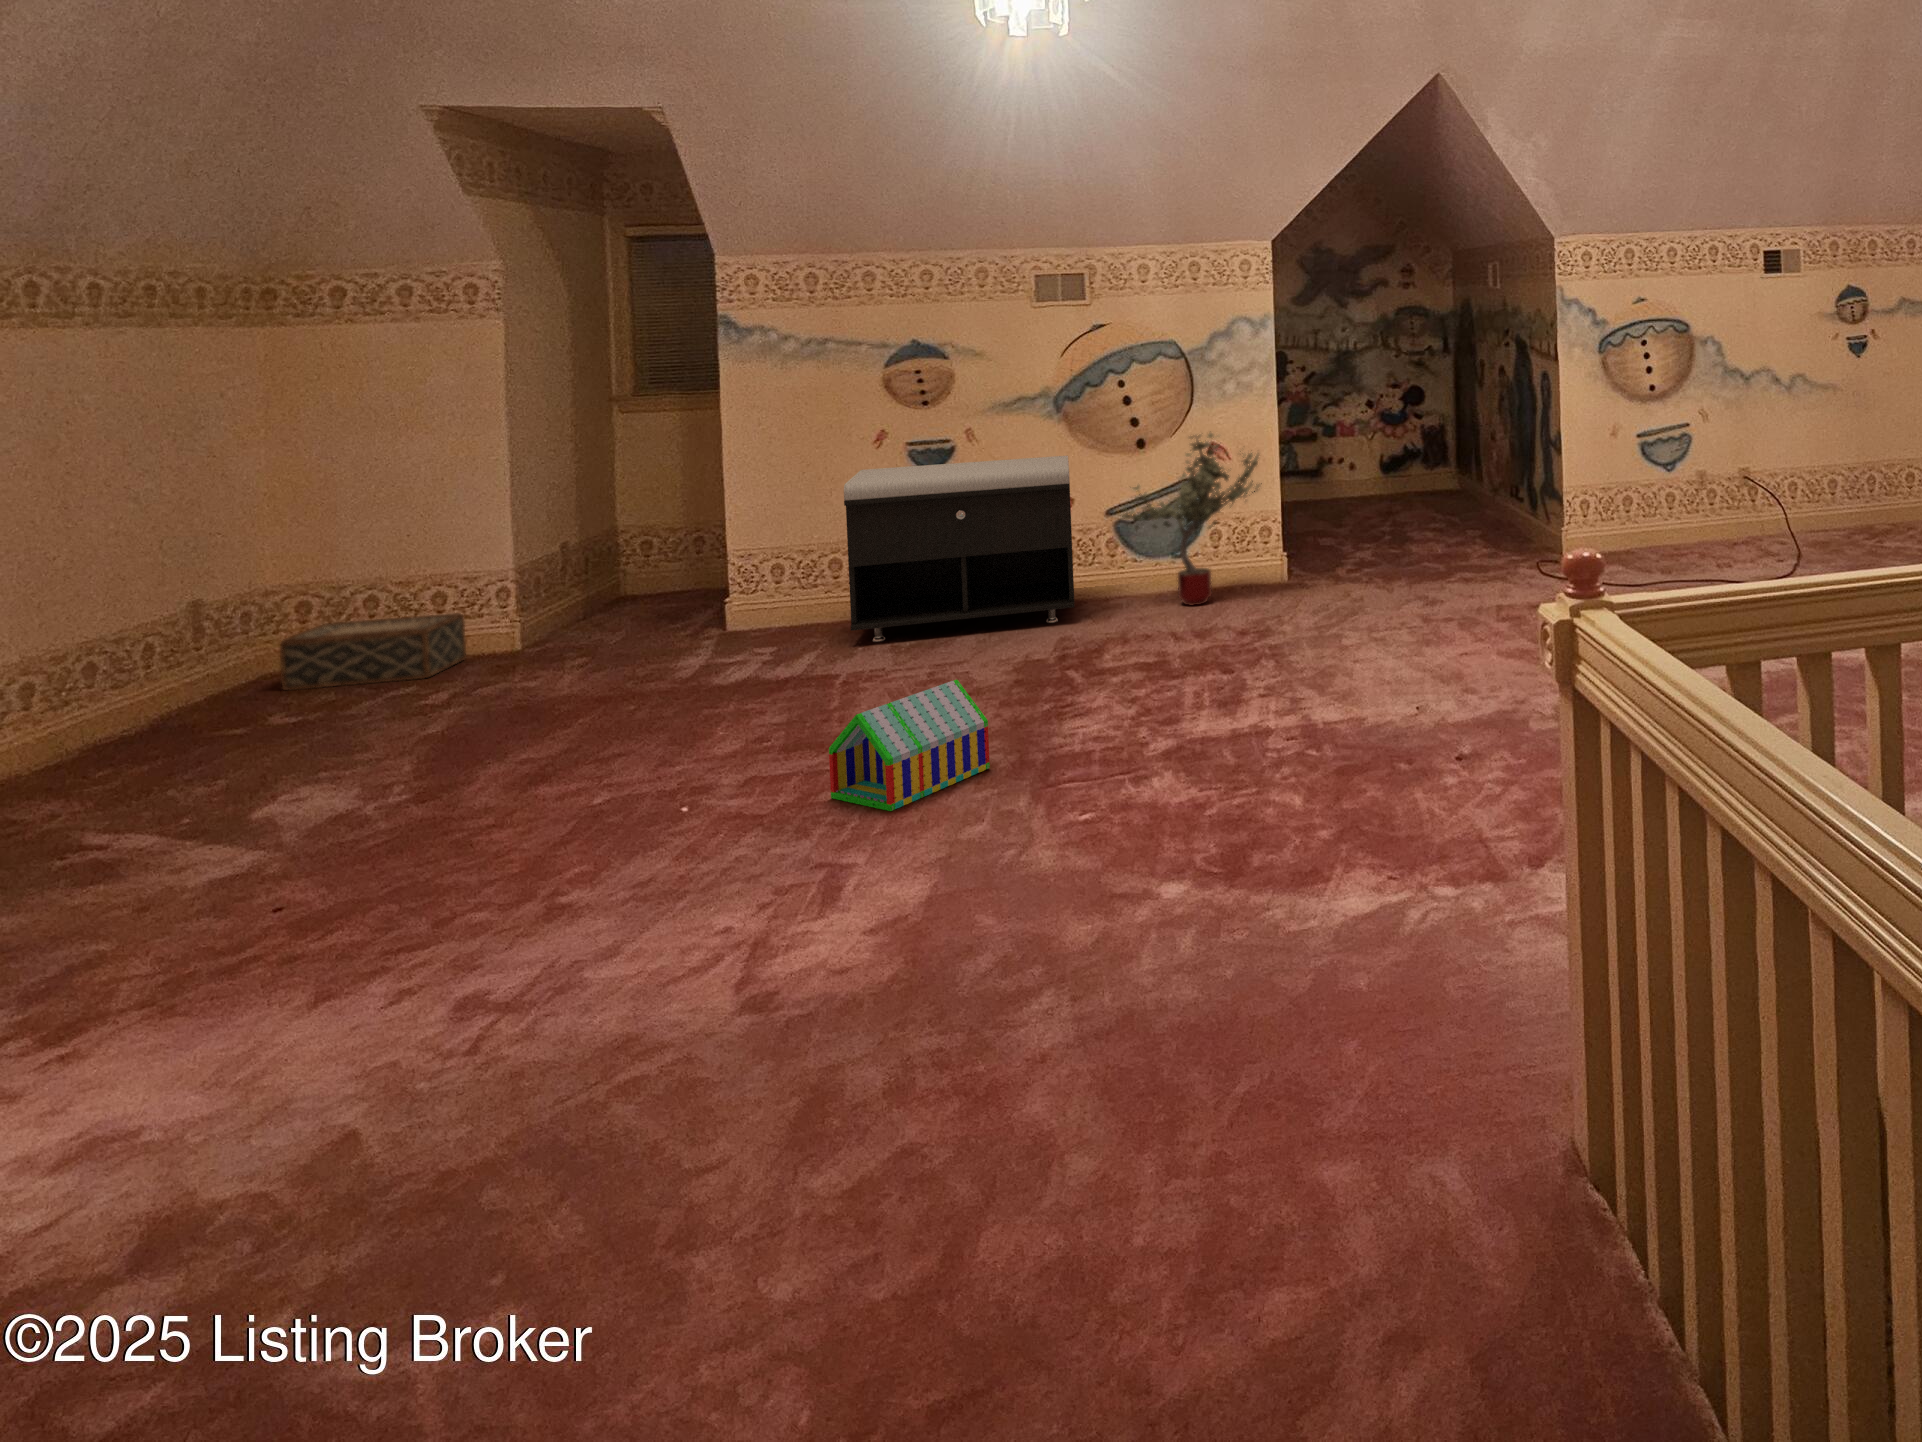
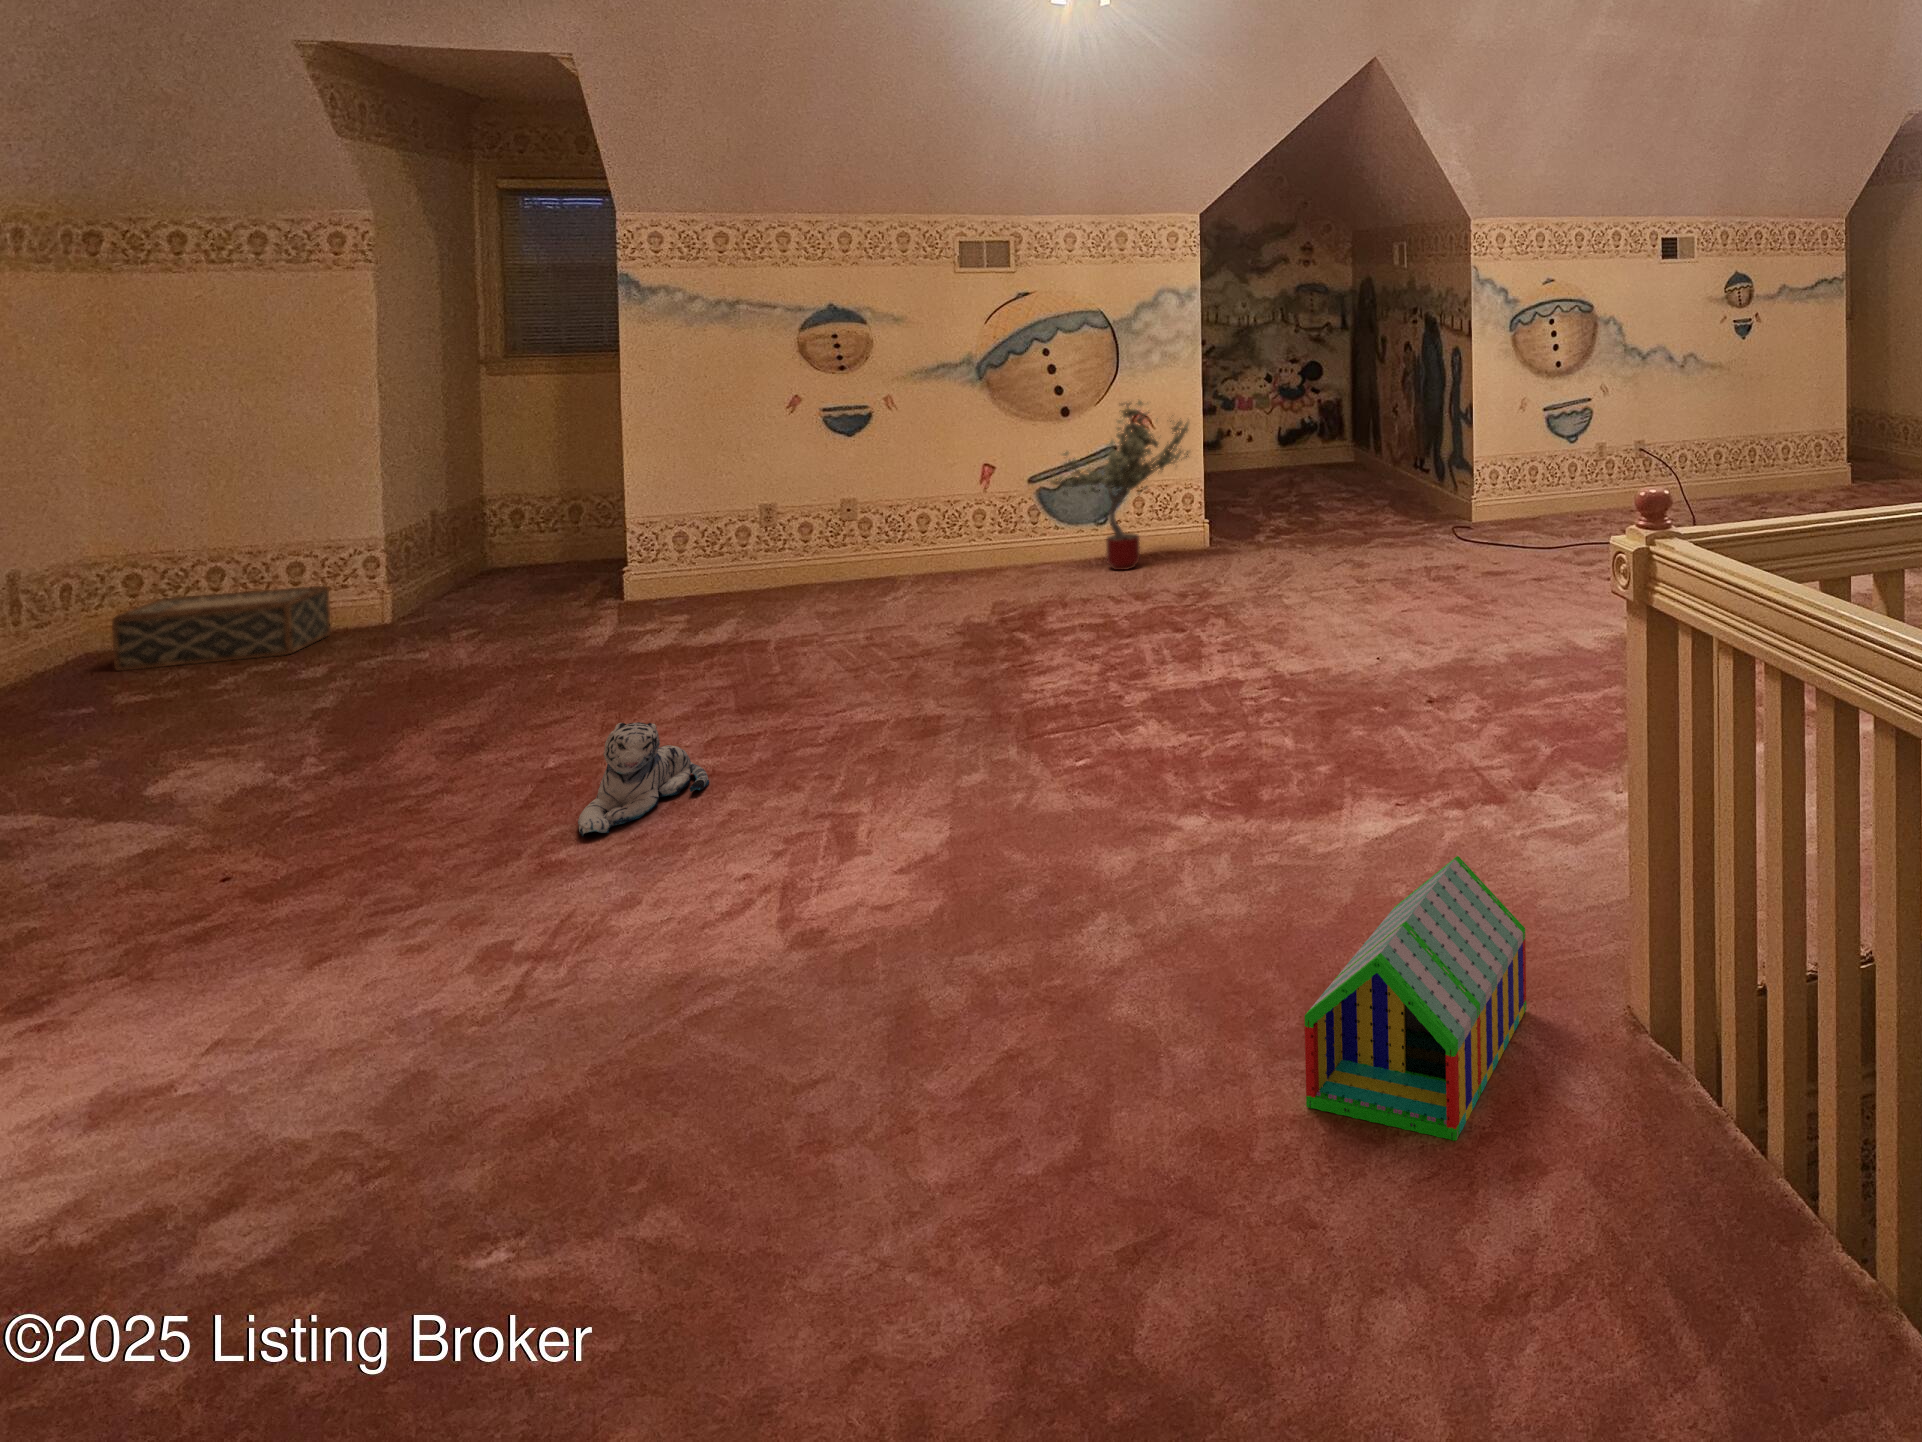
storage bench: present [844,456,1075,642] -> none [765,422,1004,610]
toy house: present [829,680,990,811] -> present [1305,856,1526,1141]
plush toy: none [619,763,749,873] -> present [578,722,709,837]

